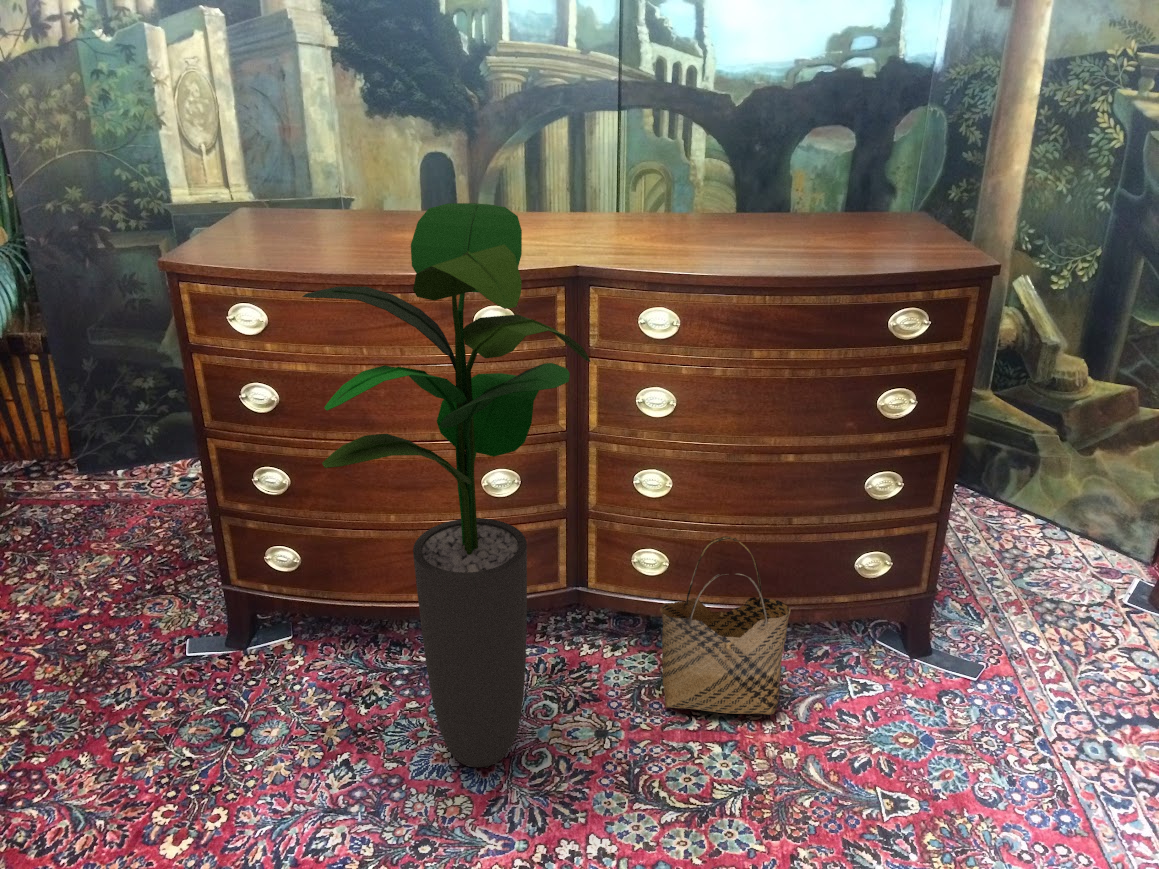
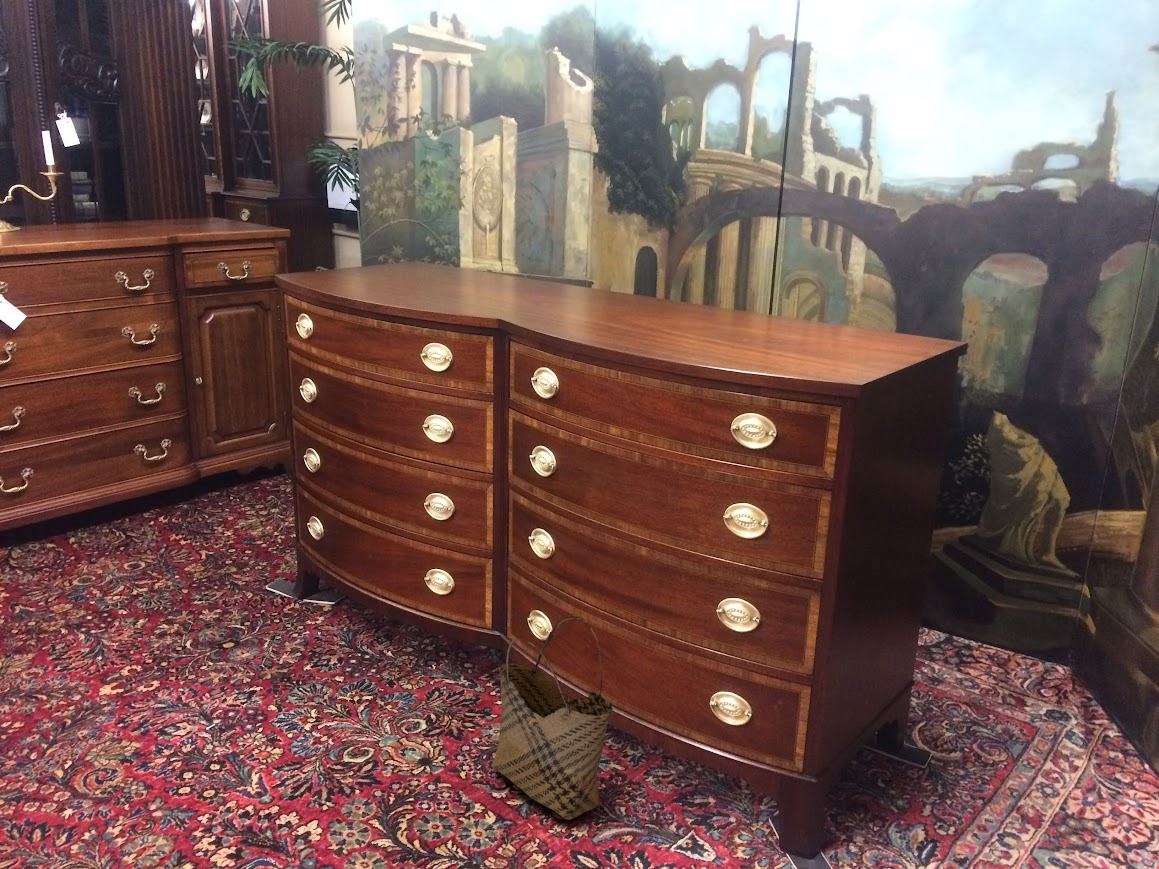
potted plant: present [302,203,590,767] -> none [201,249,443,737]

